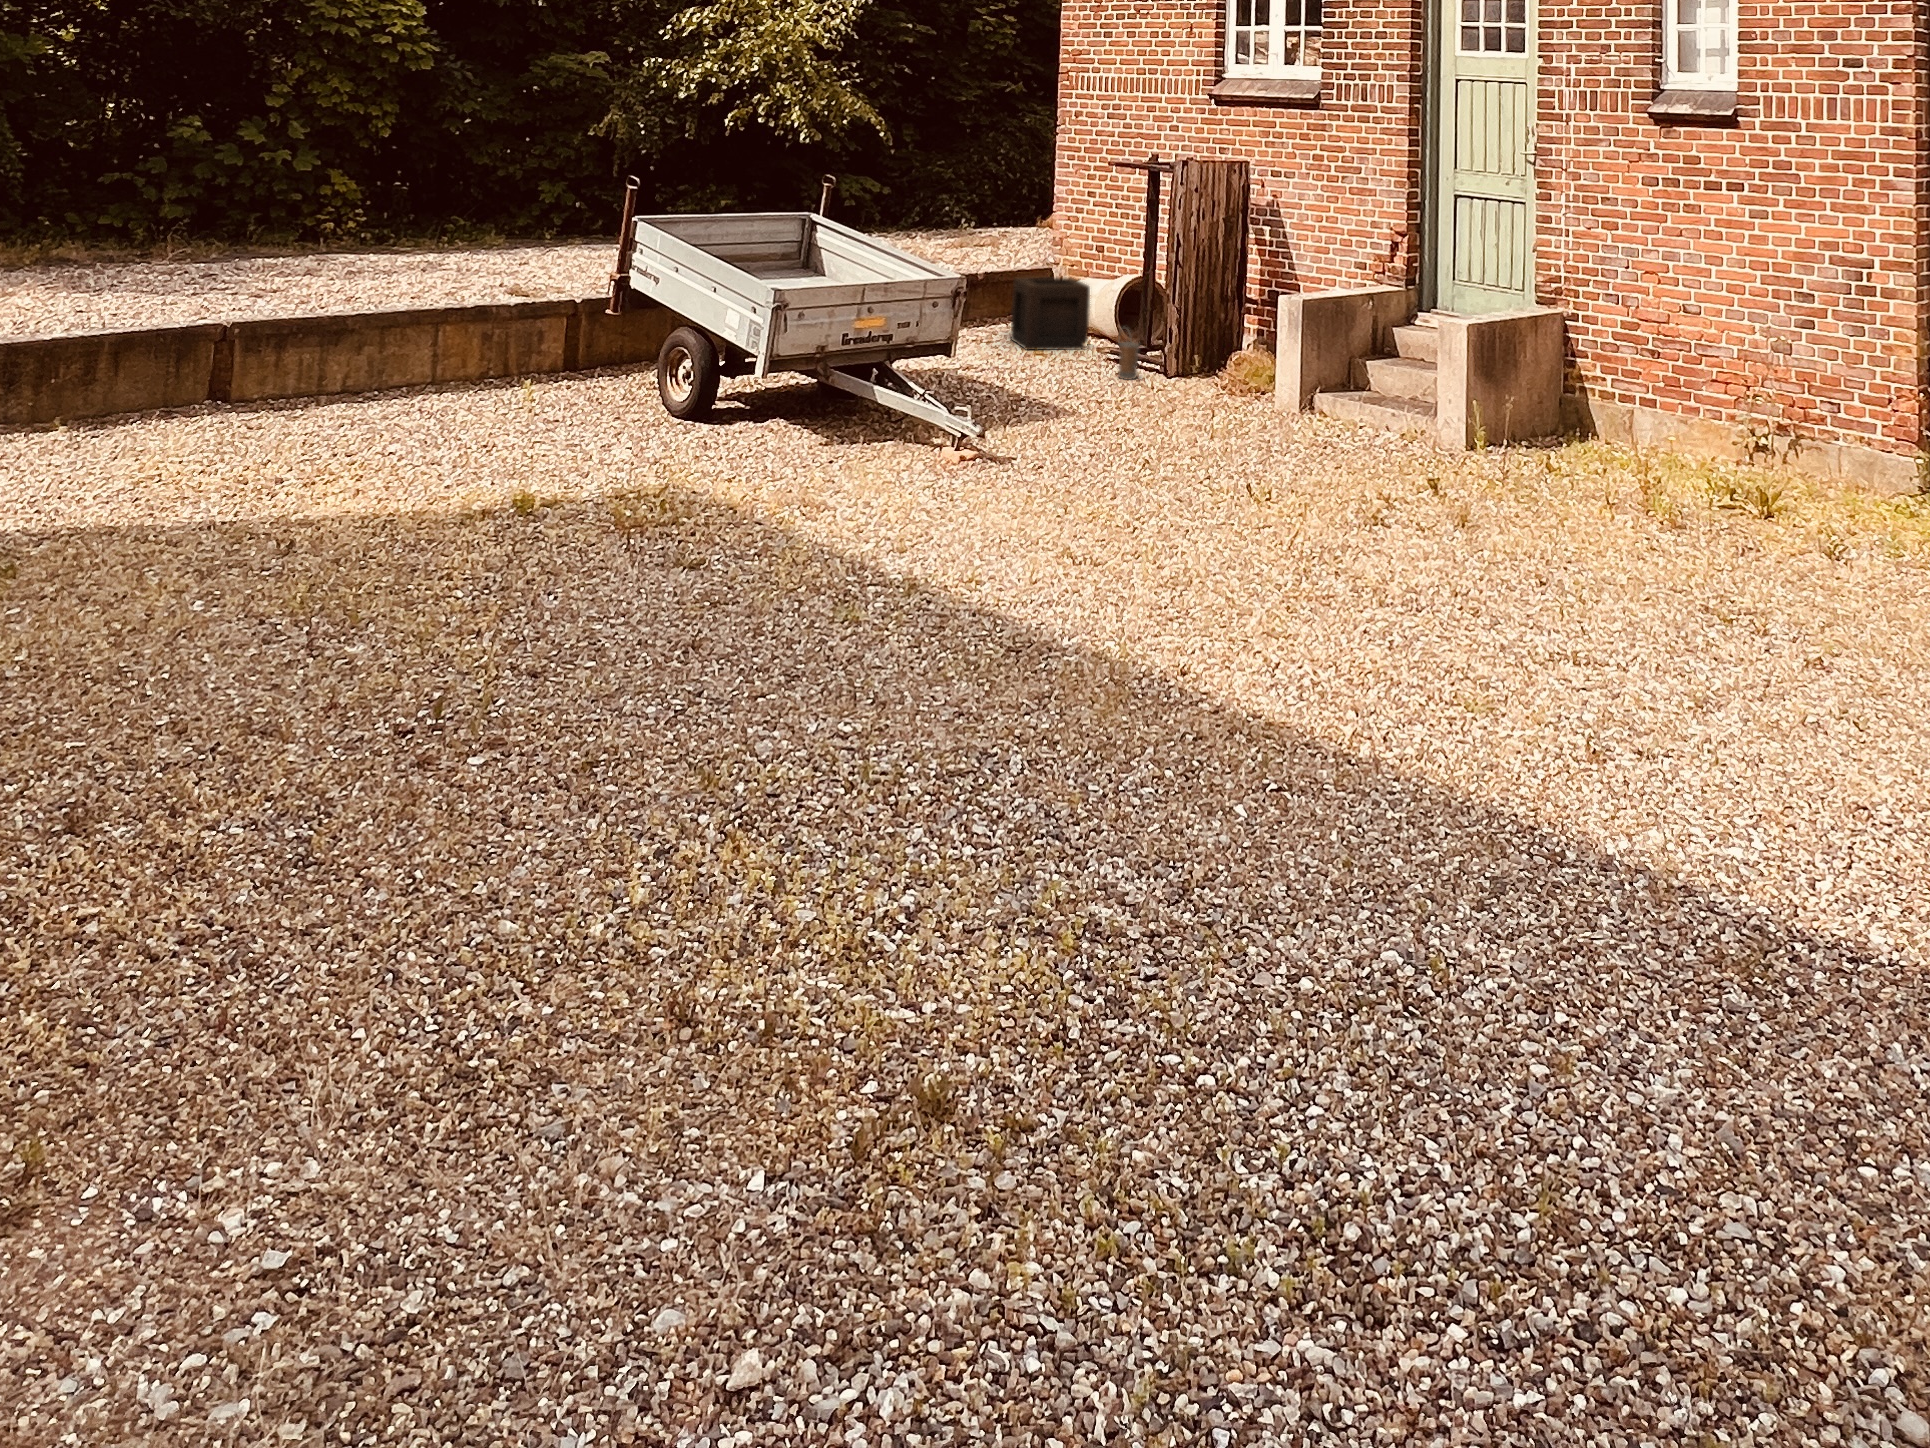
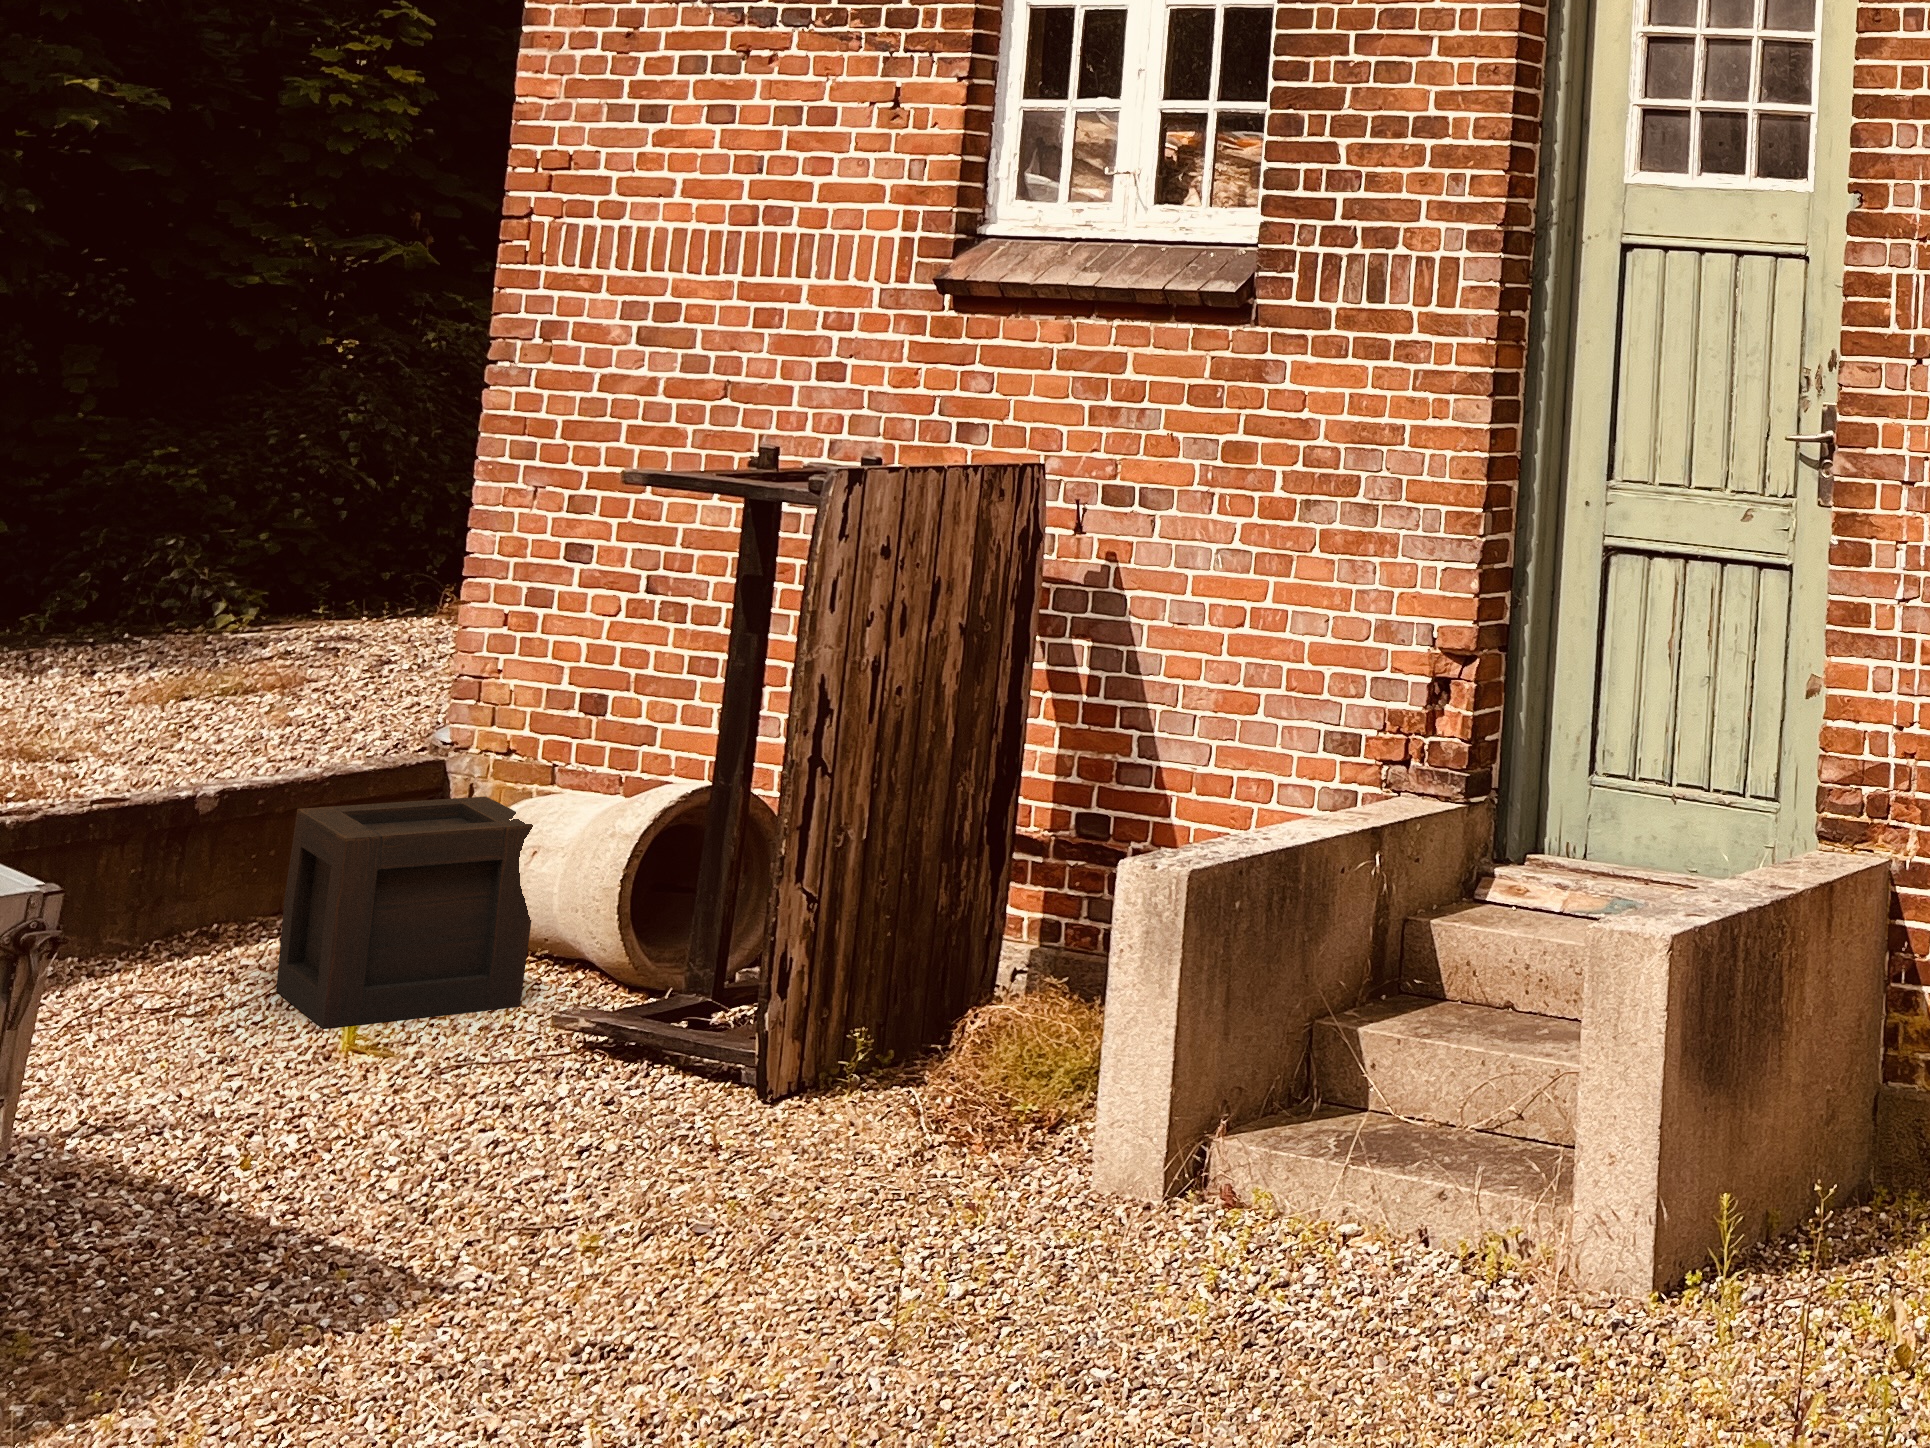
watering can: present [1118,340,1140,380] -> none [609,954,687,1113]

